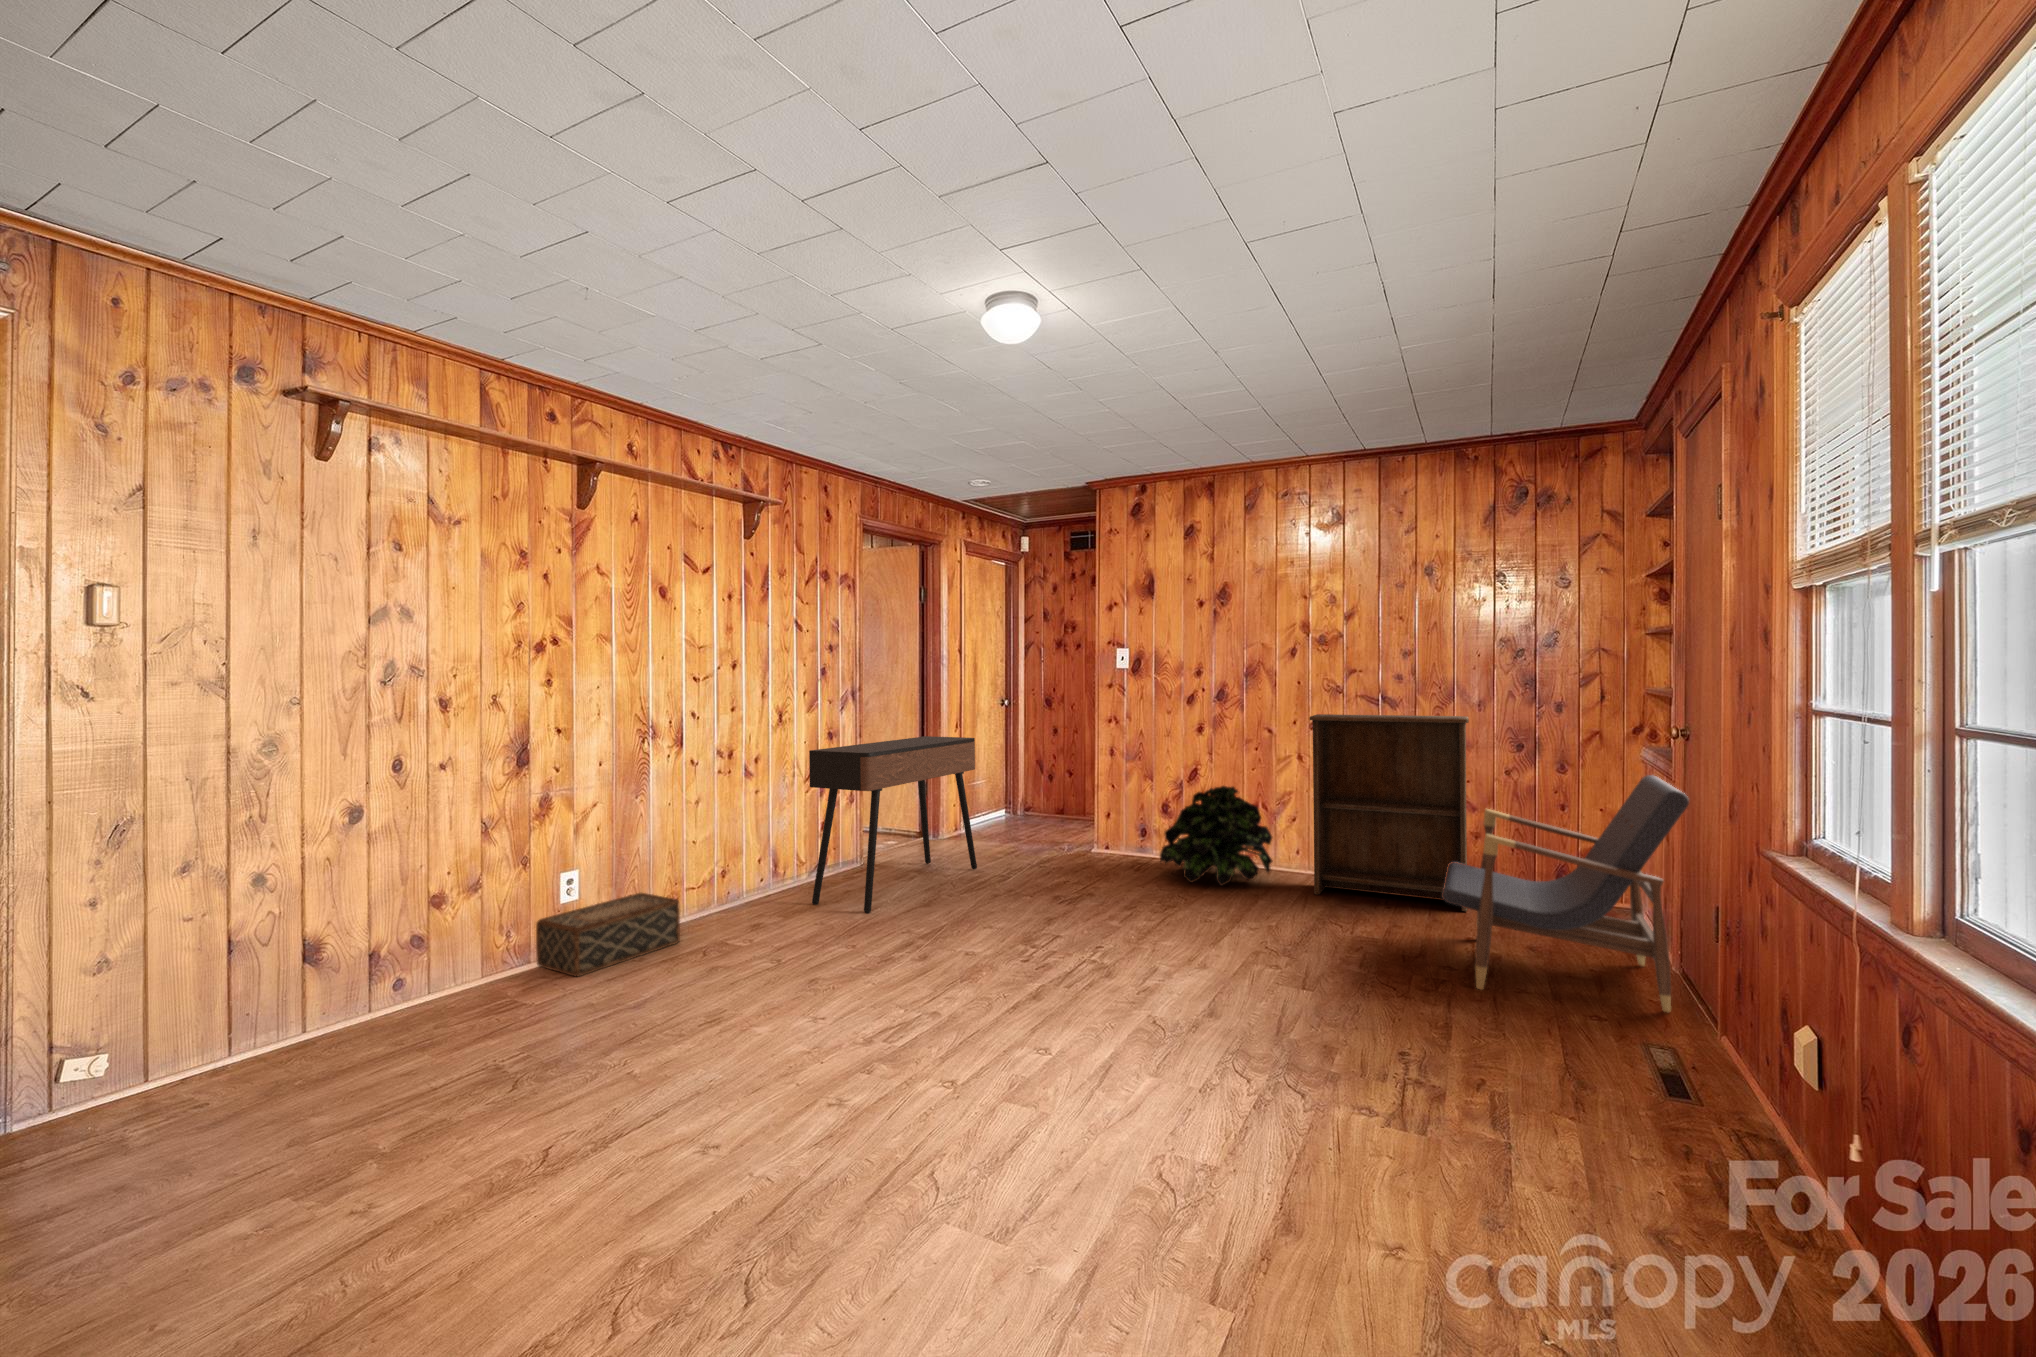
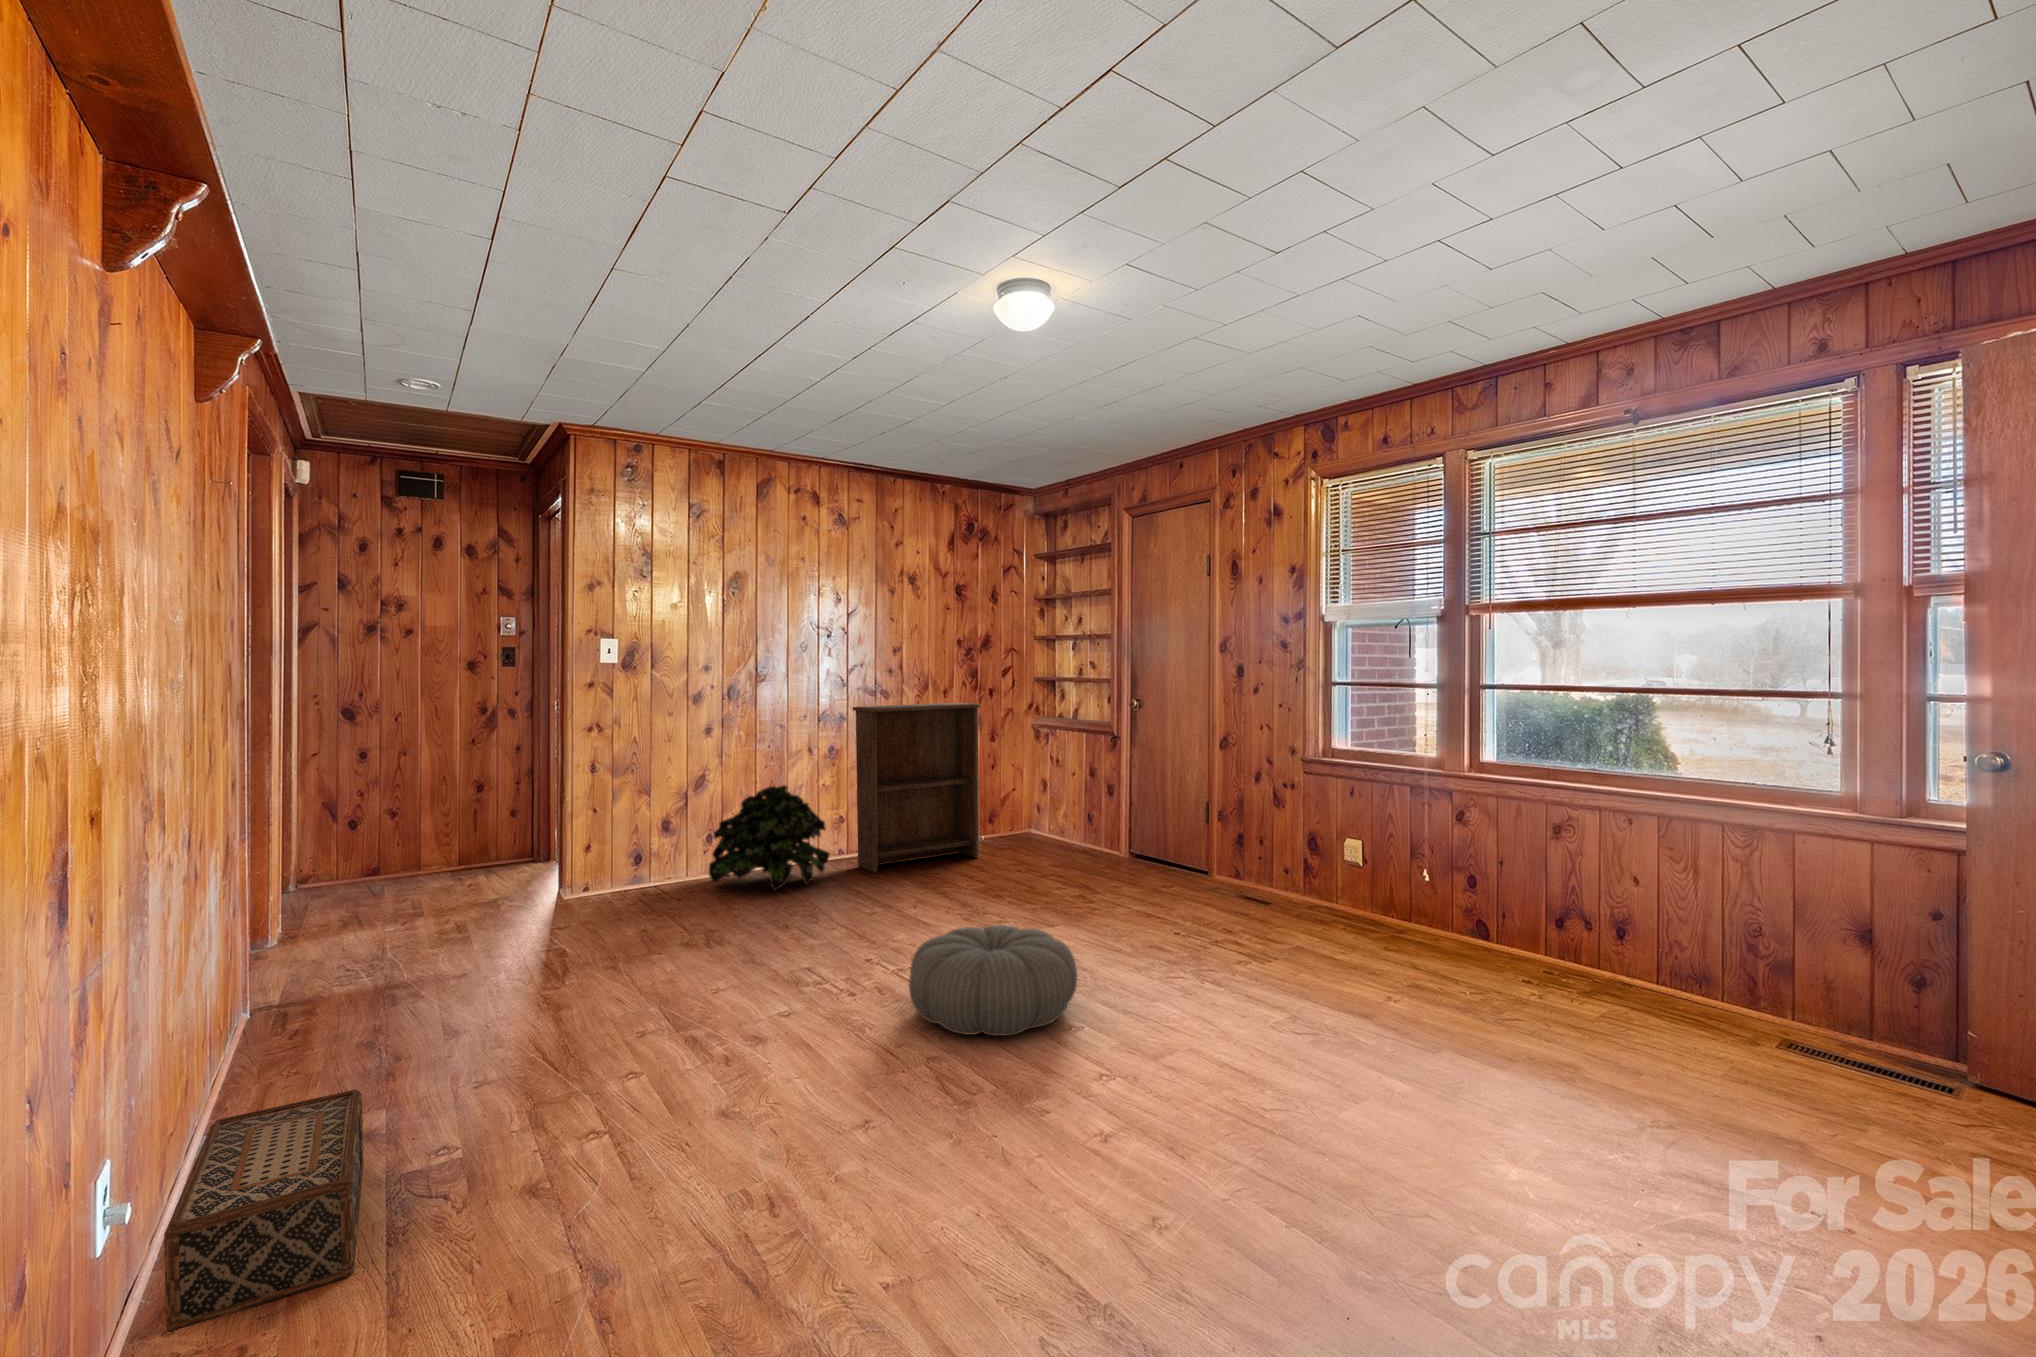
console table: present [809,736,977,913] -> none [390,762,535,1053]
lounge chair: present [1443,775,1689,1012] -> none [1014,733,1173,891]
pouf: none [928,936,1103,1056] -> present [909,925,1077,1036]

